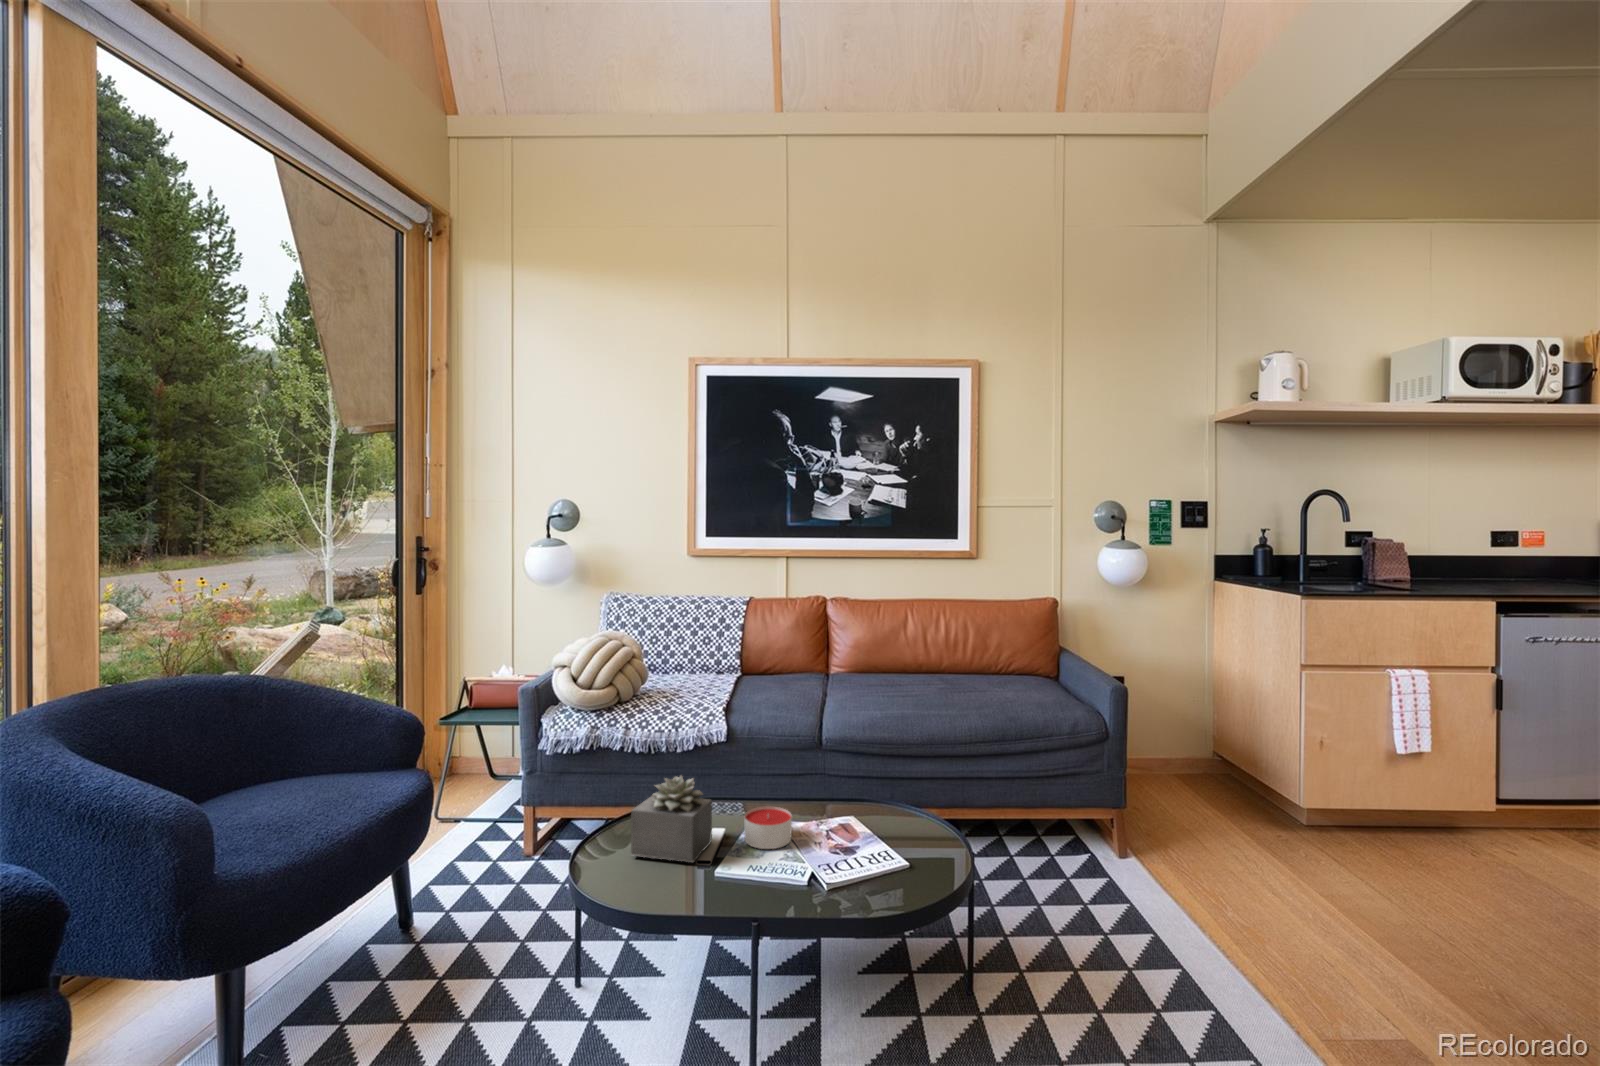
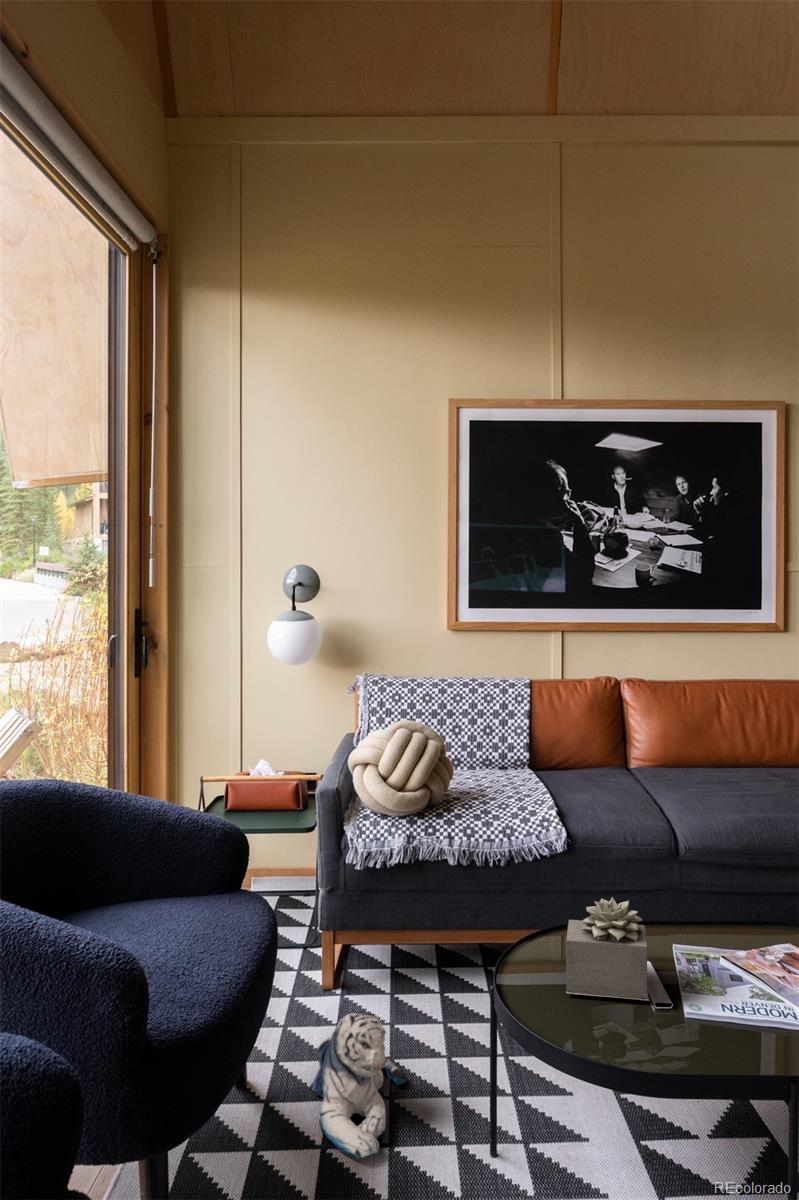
candle: present [745,806,792,849] -> none [678,931,737,982]
plush toy: none [439,871,536,993] -> present [311,1013,405,1159]

